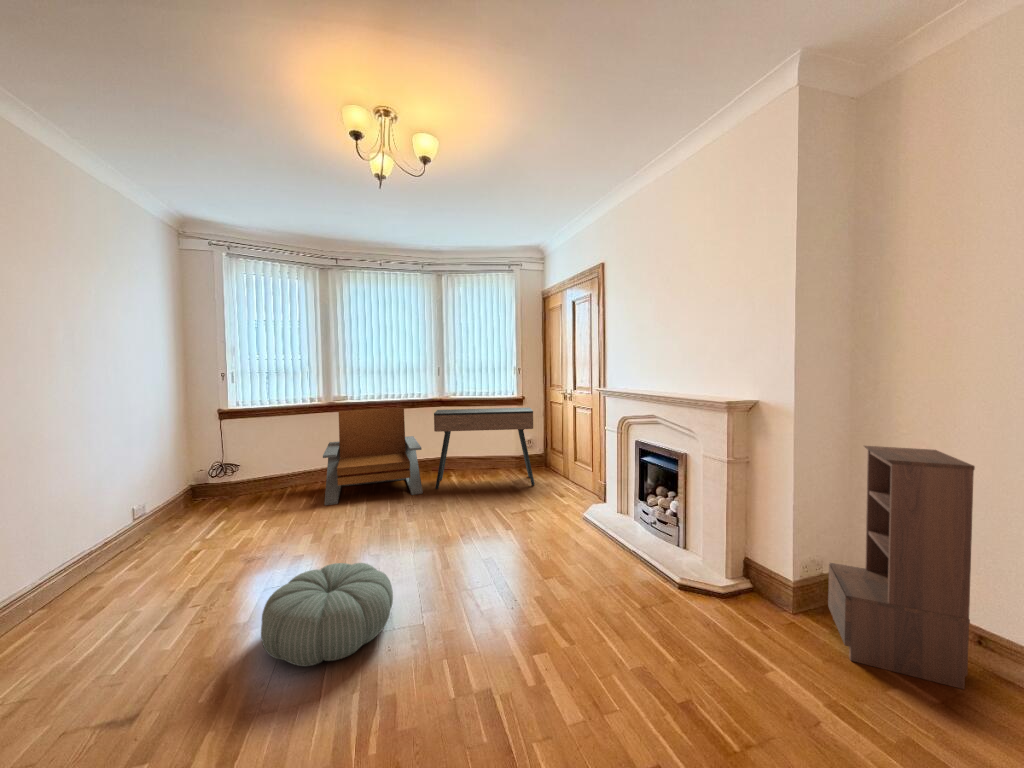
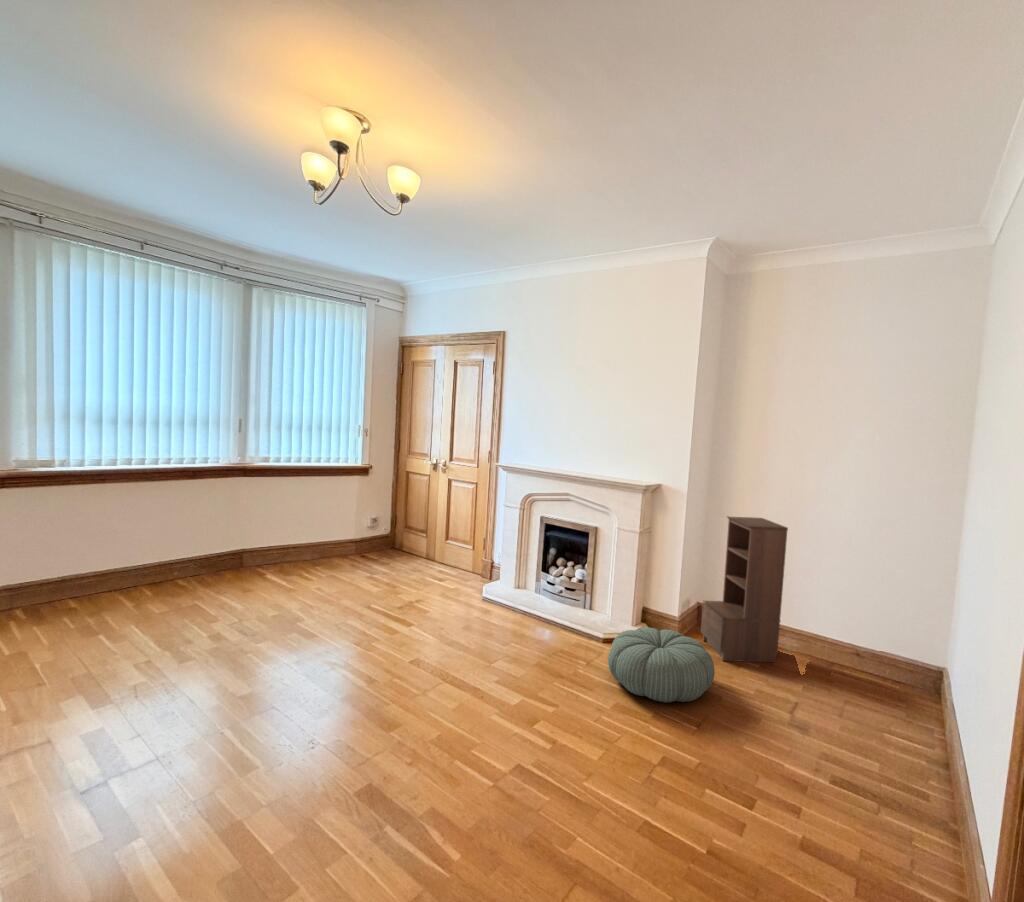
lounge chair: present [323,408,423,505] -> none [103,481,272,623]
console table: present [434,408,535,489] -> none [274,480,404,585]
pouf: present [261,563,393,666] -> present [608,627,715,702]

